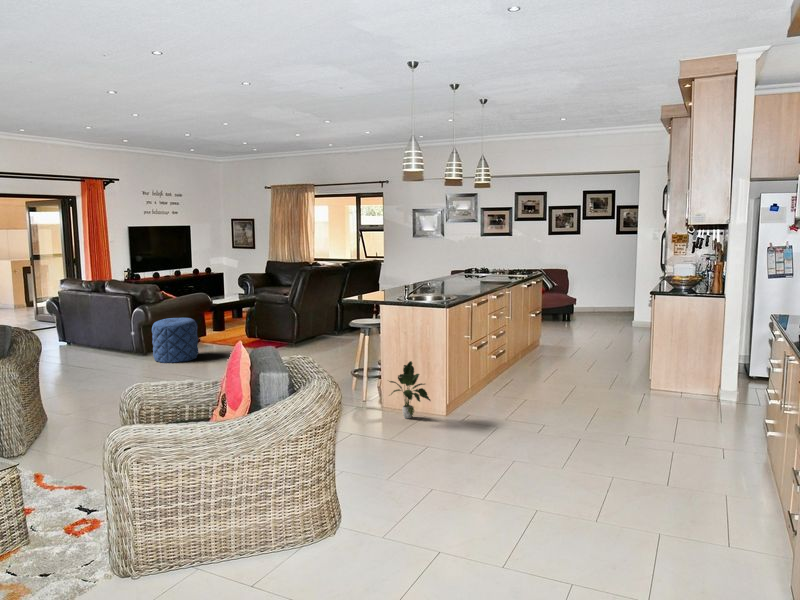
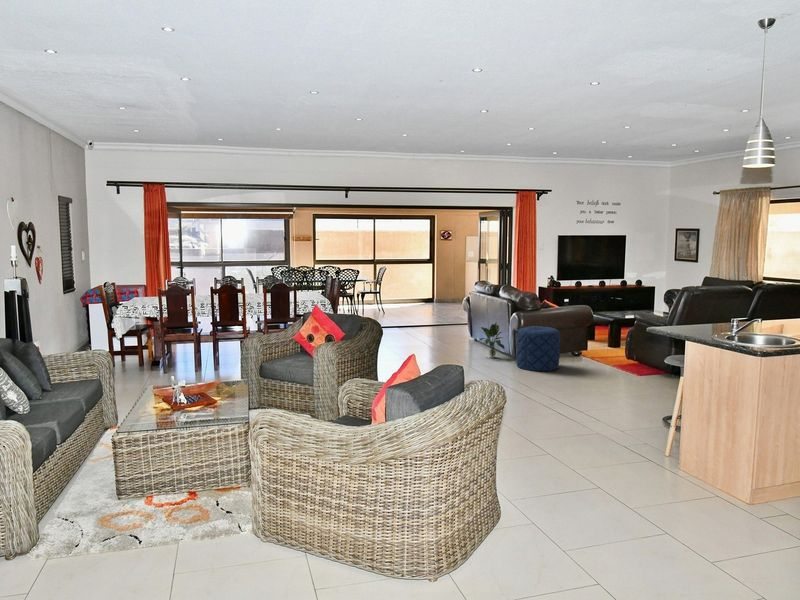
potted plant: present [389,361,431,418] -> present [480,323,505,358]

